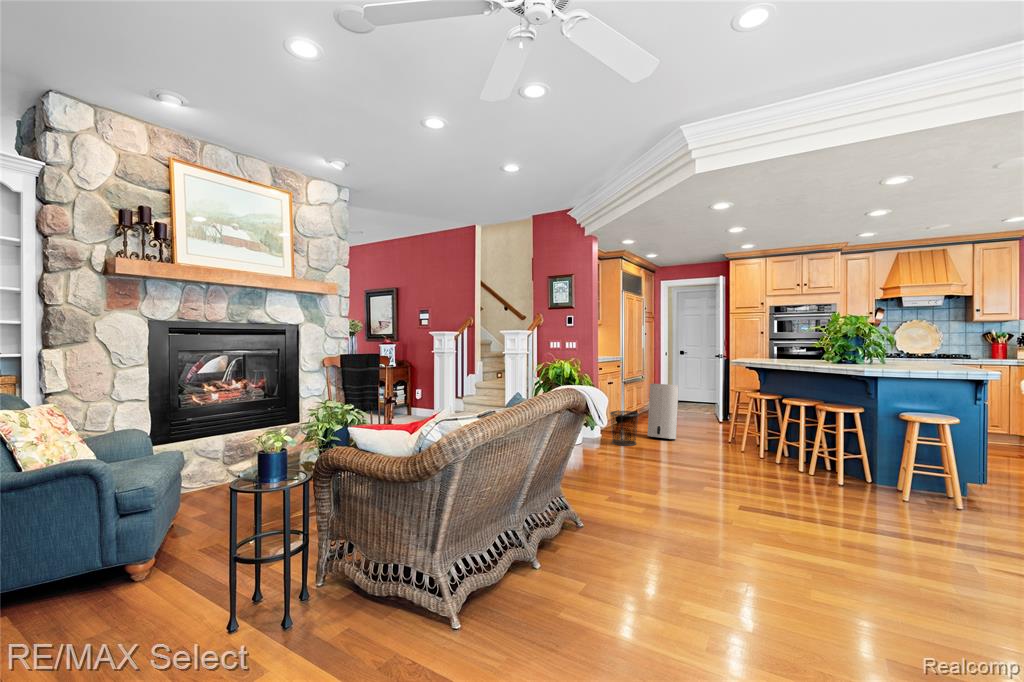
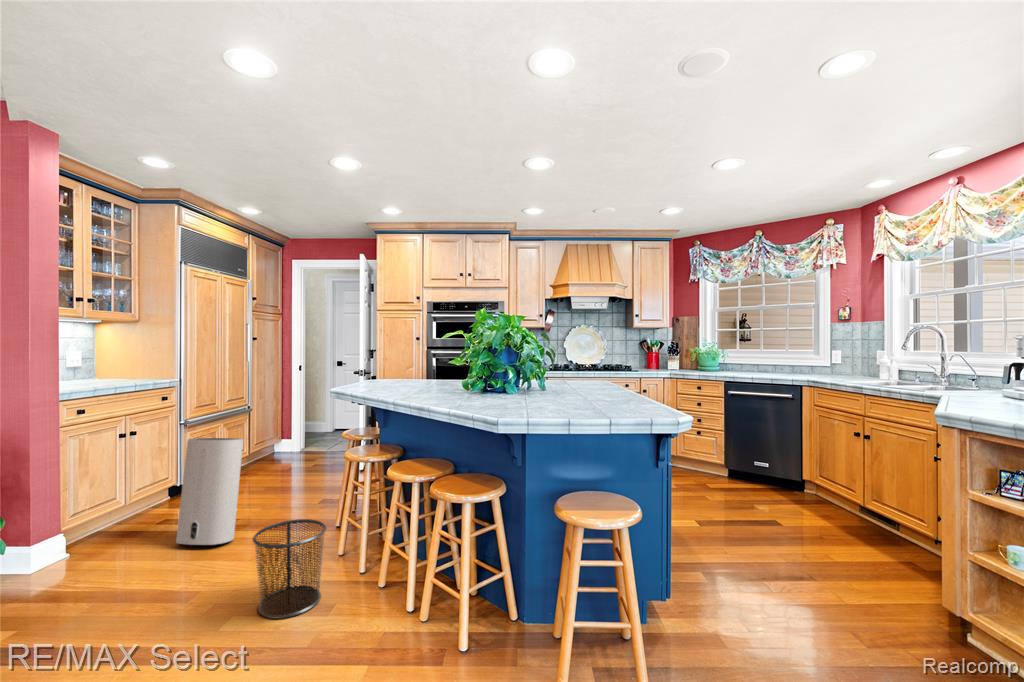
trash can: present [610,411,639,446] -> present [253,519,326,618]

